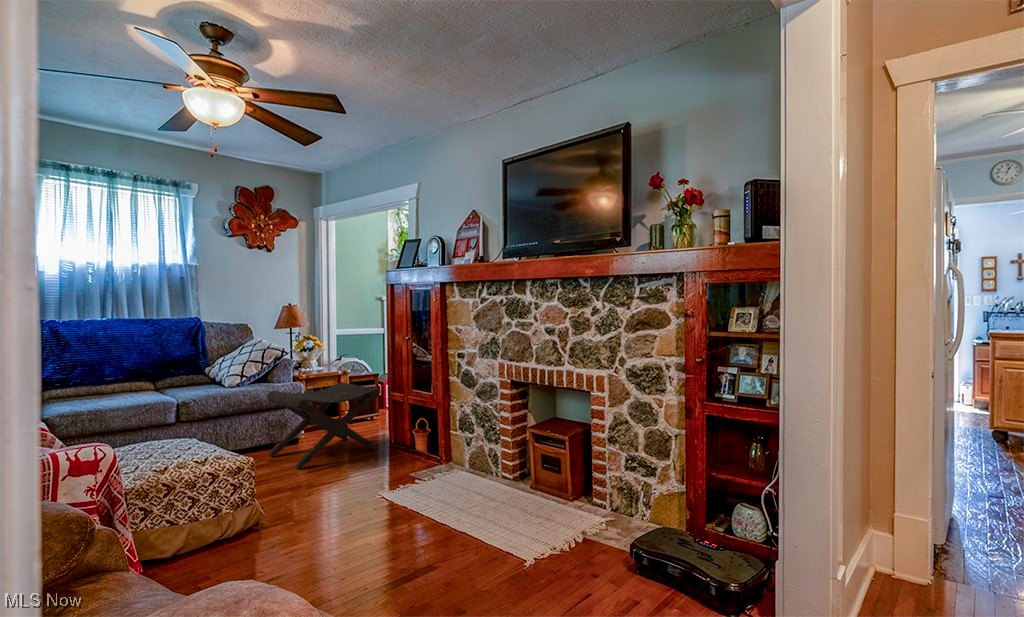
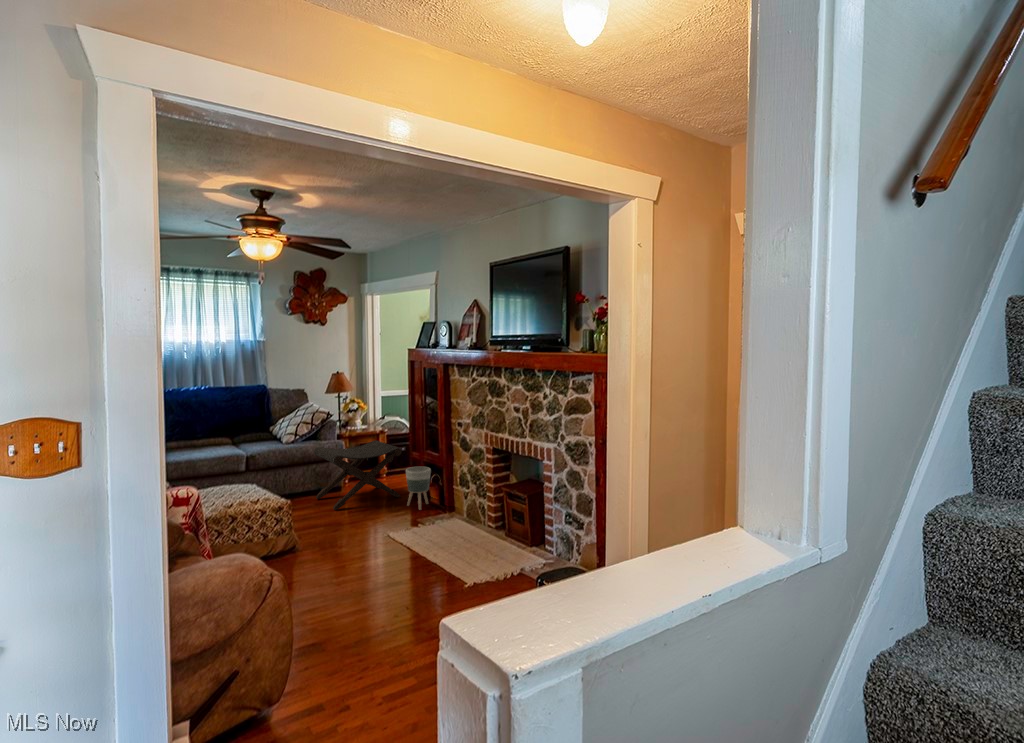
planter: none [389,410,420,463] -> present [406,467,431,510]

